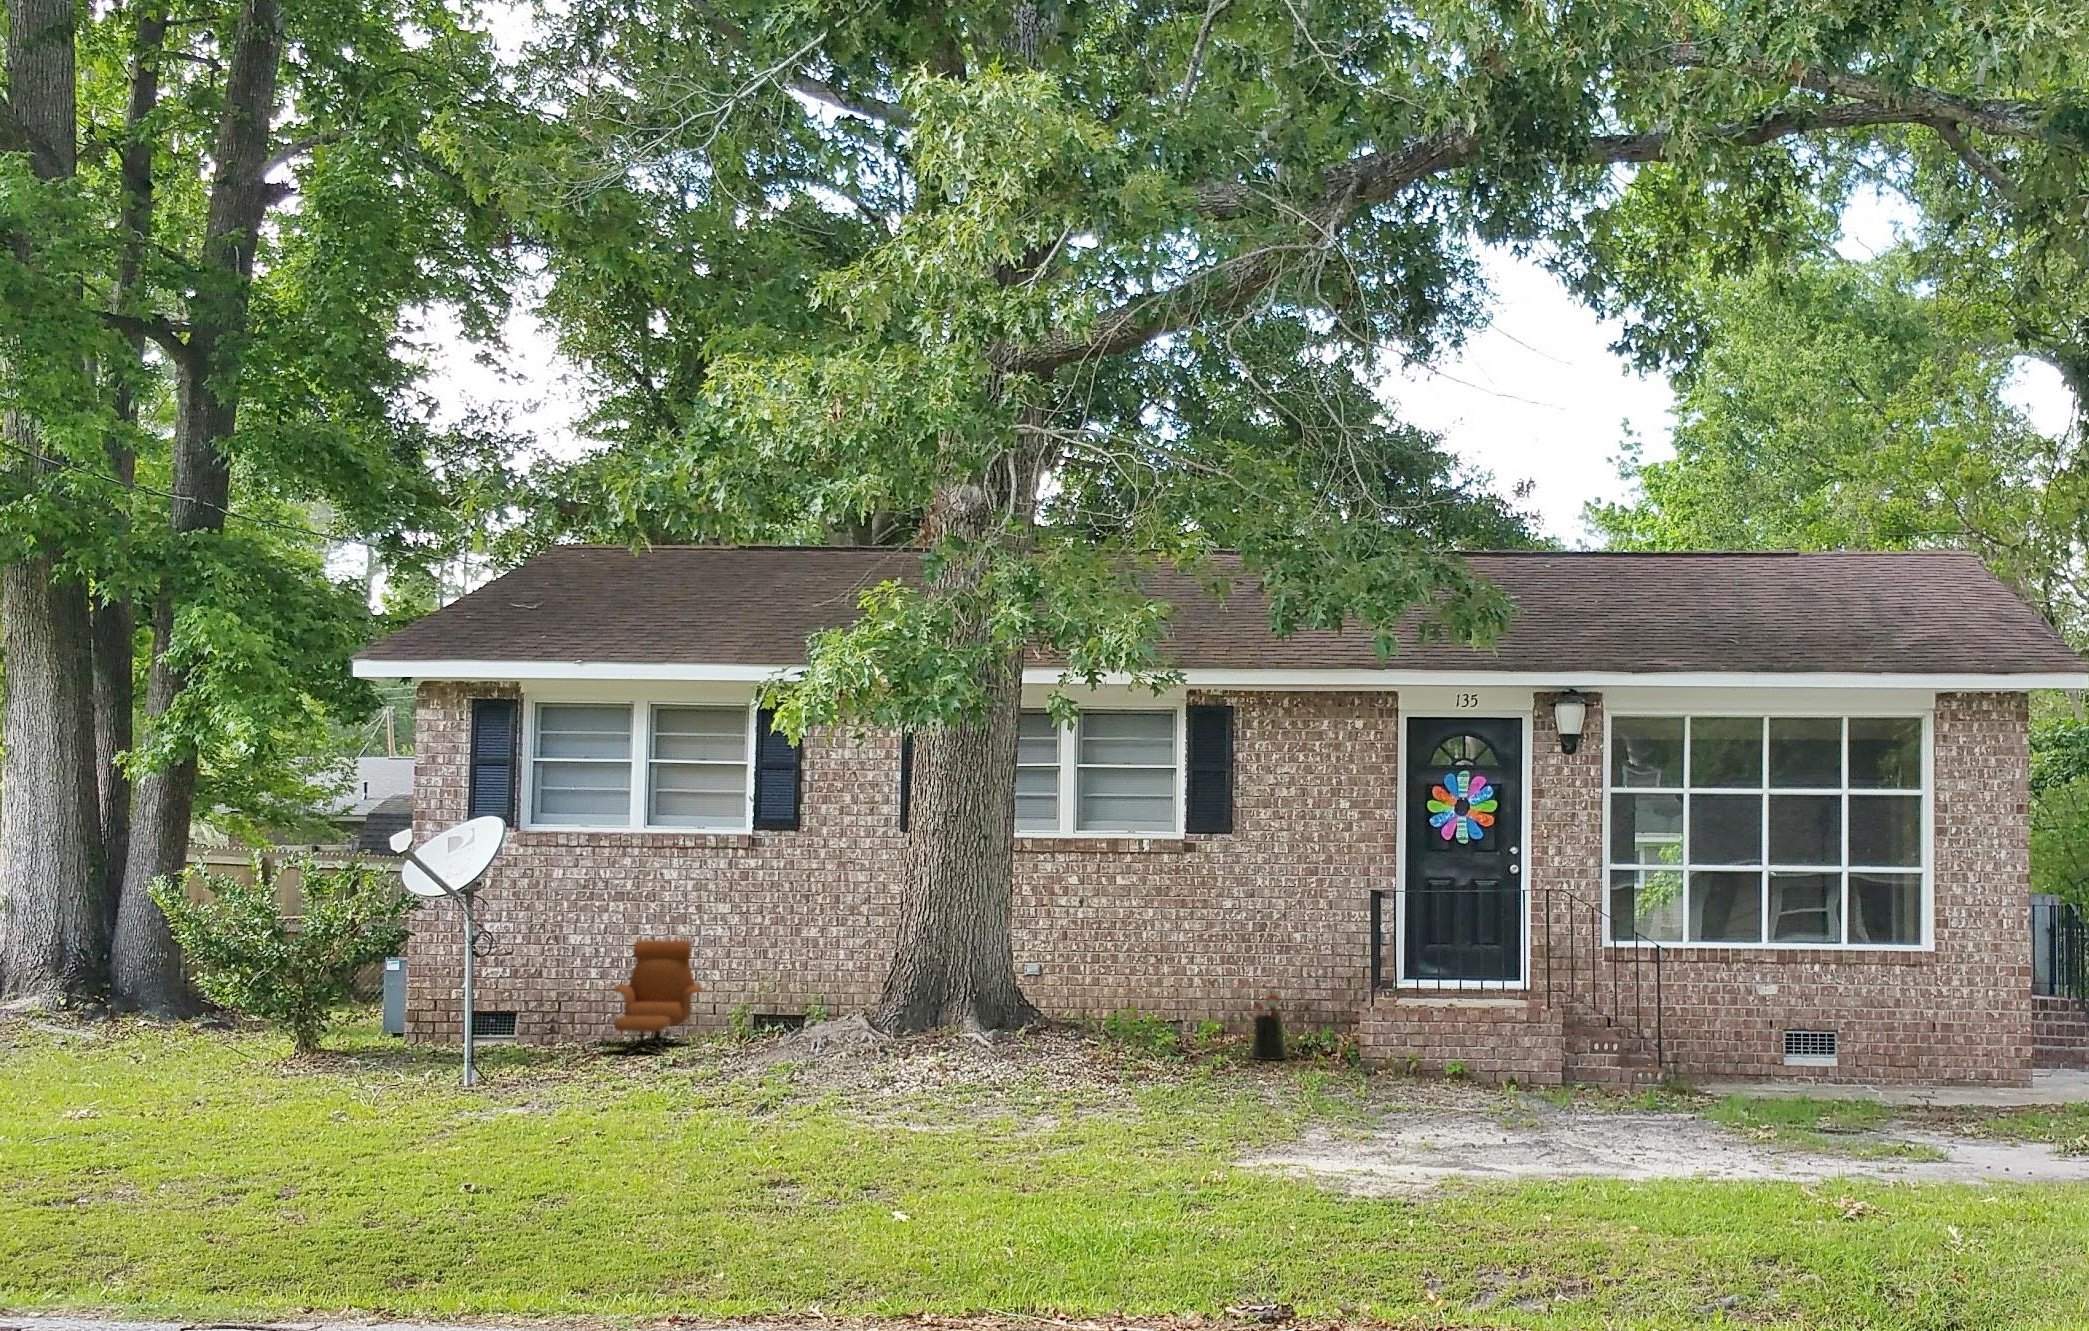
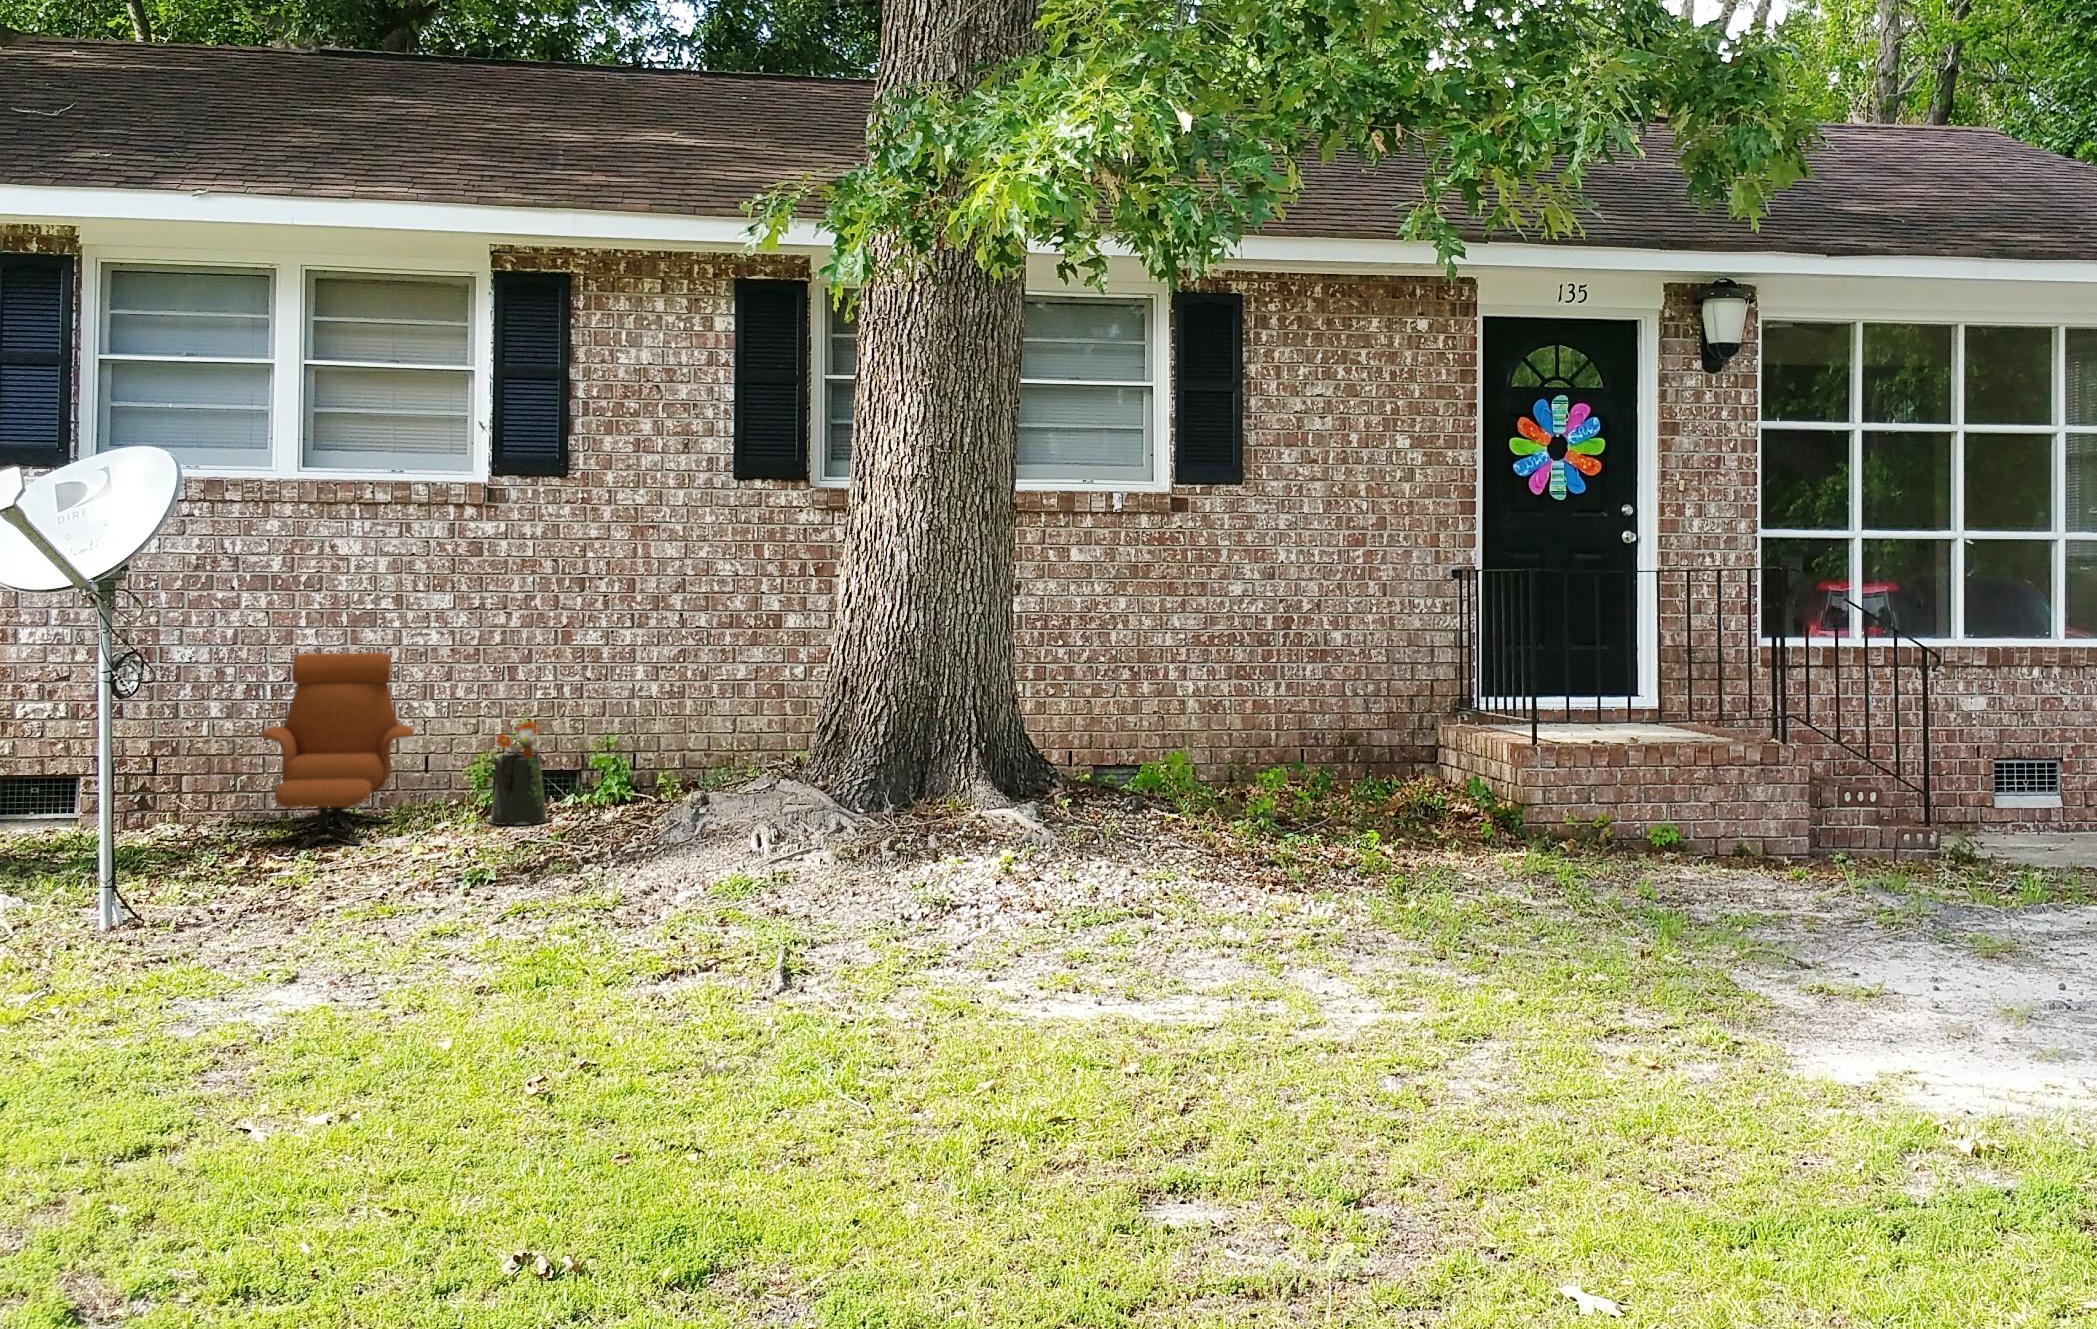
watering can: present [1251,995,1286,1060] -> present [489,721,548,825]

